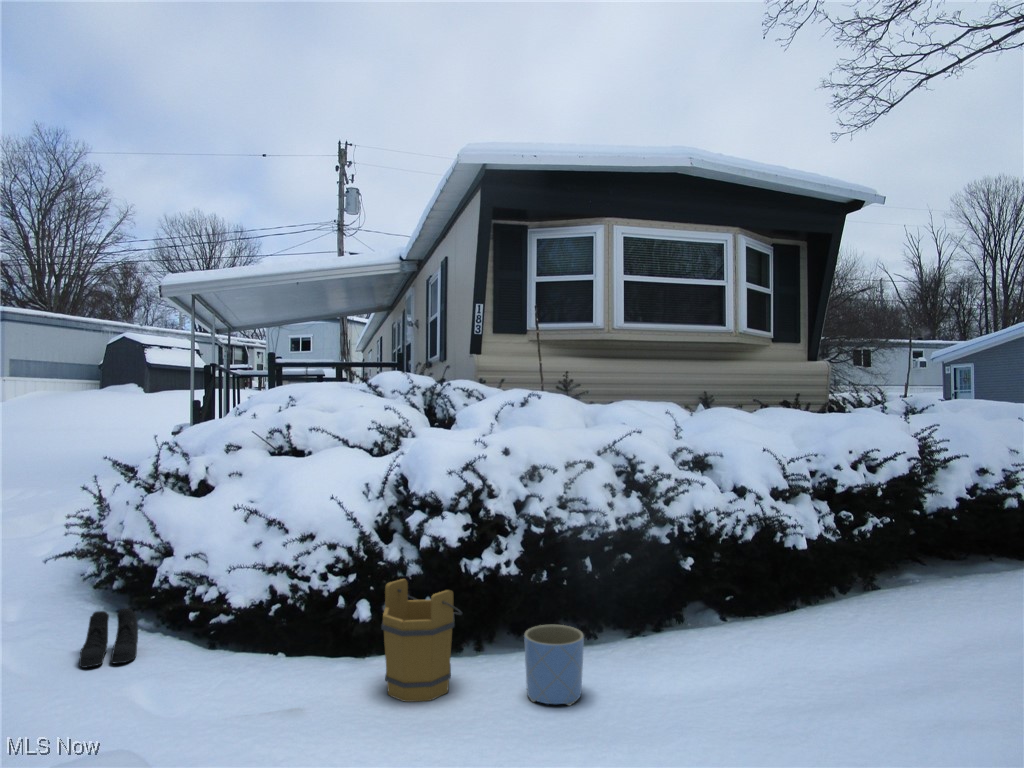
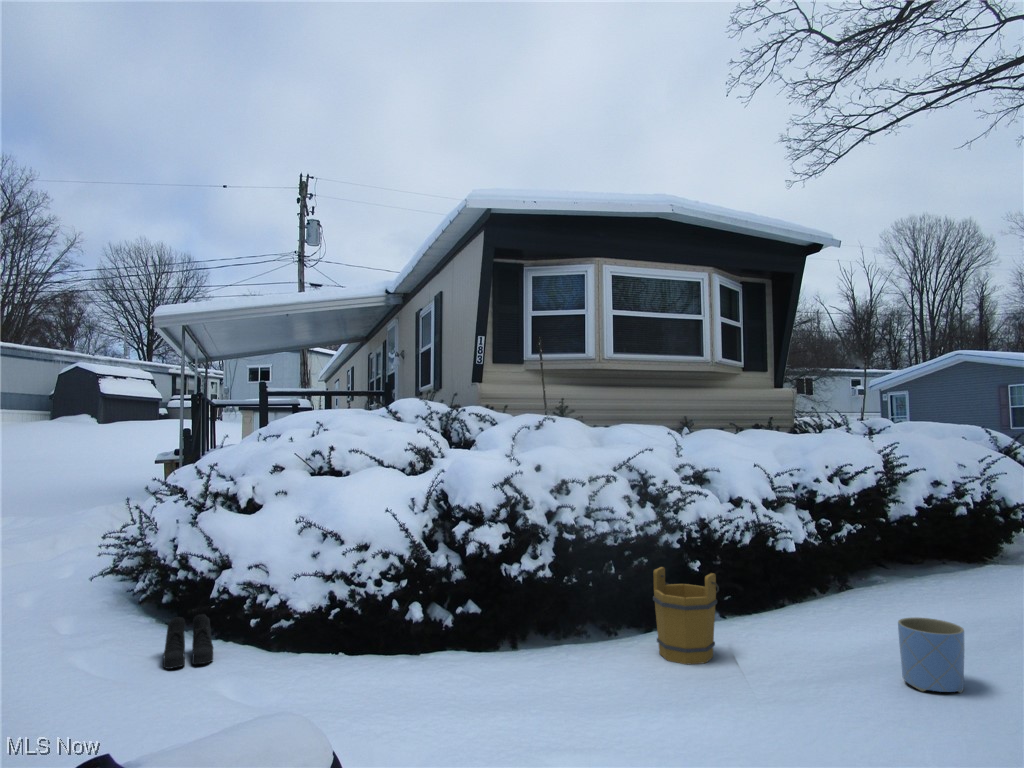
bucket: present [381,579,462,702] -> present [653,567,719,664]
planter: present [524,624,584,706] -> present [898,617,964,693]

